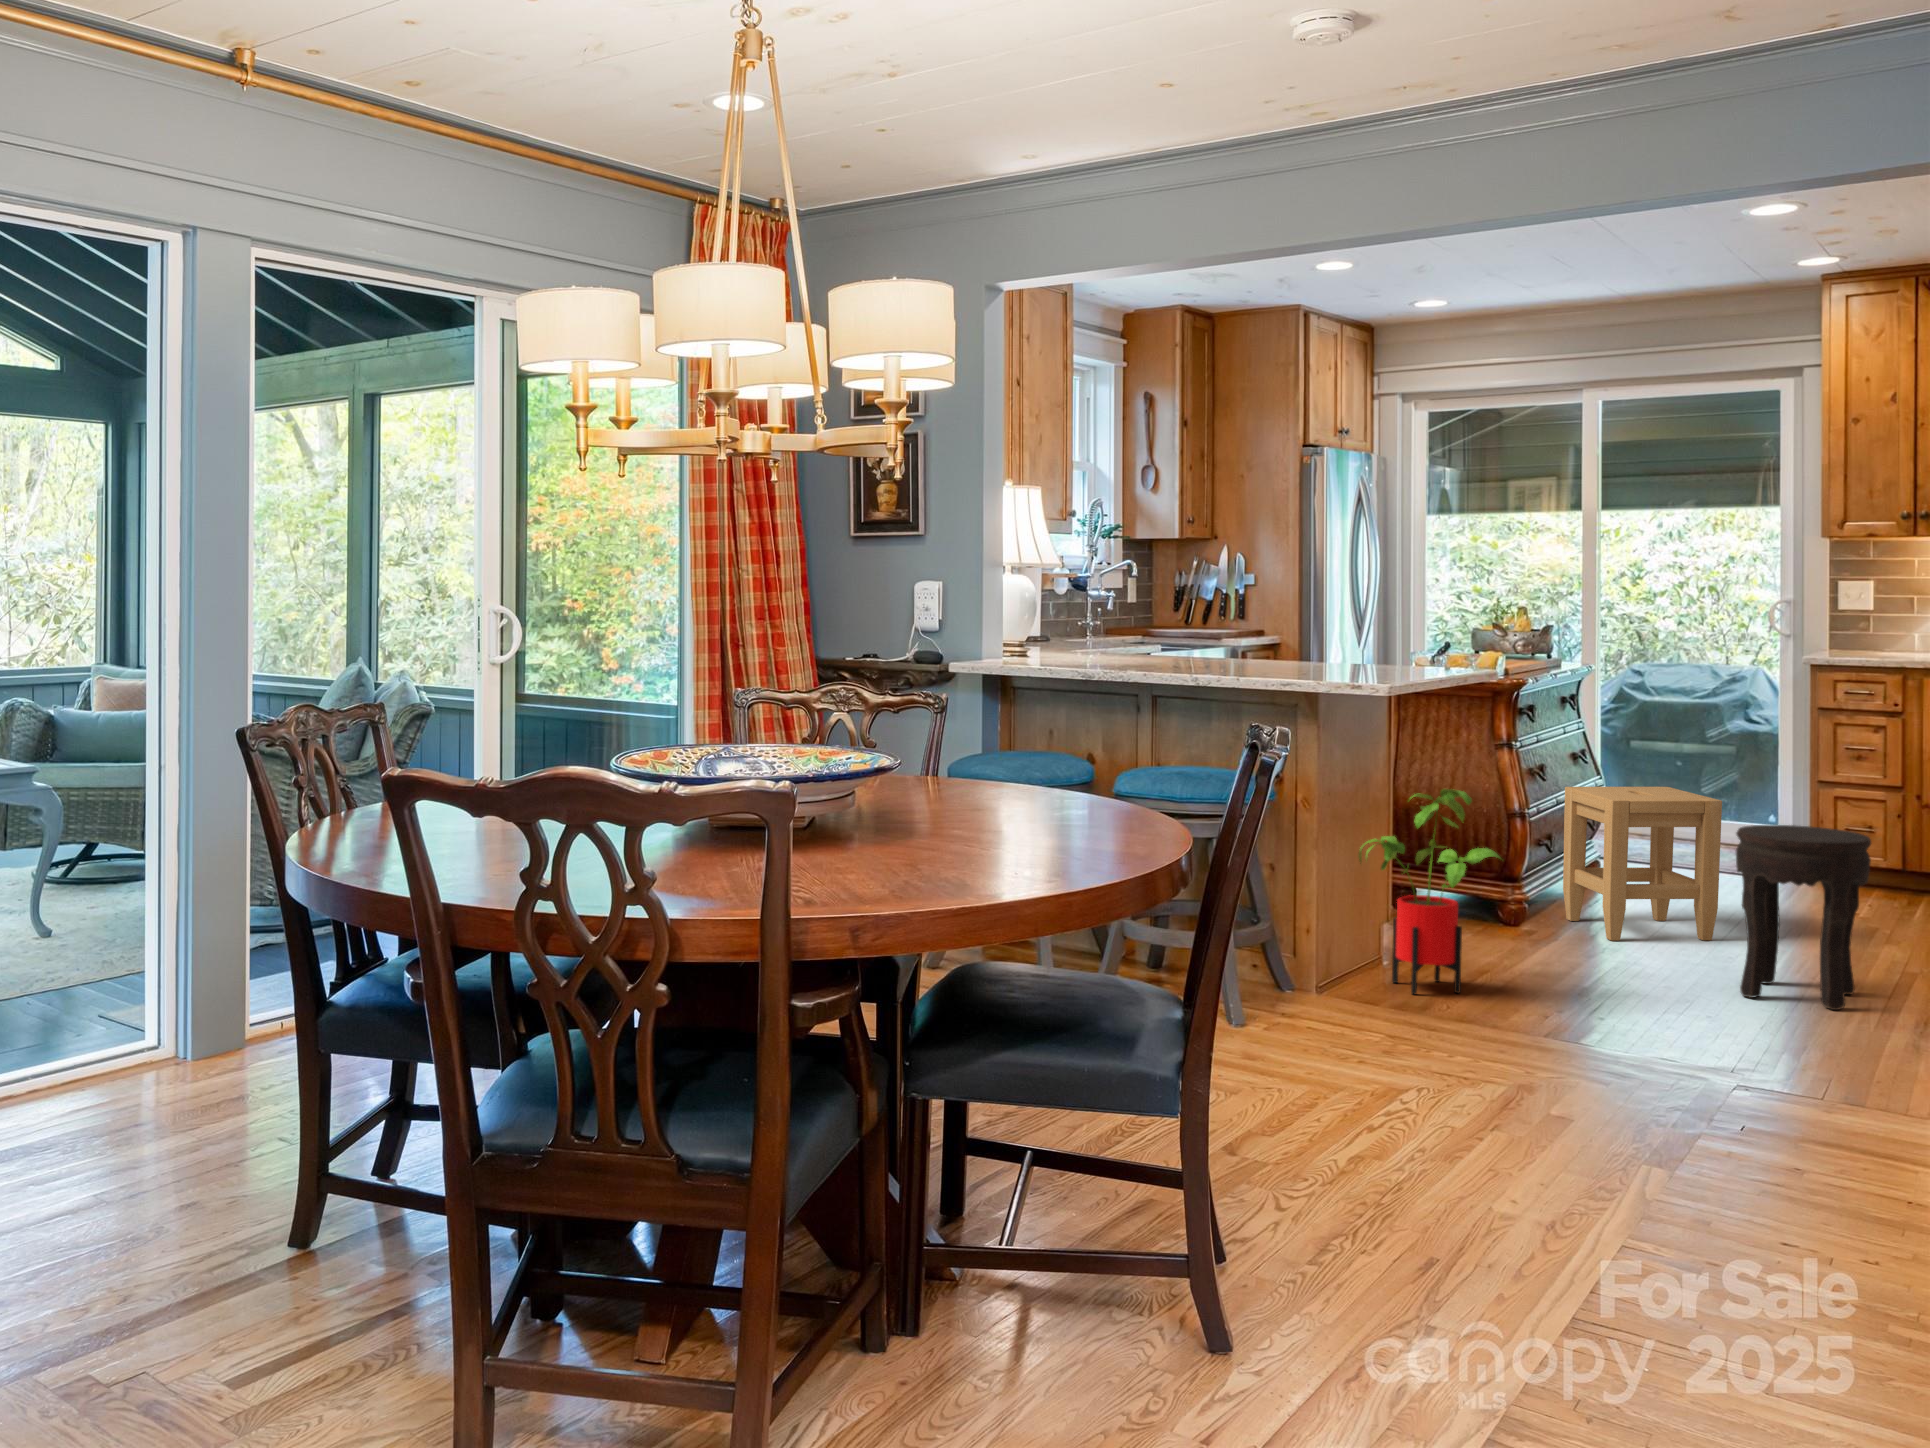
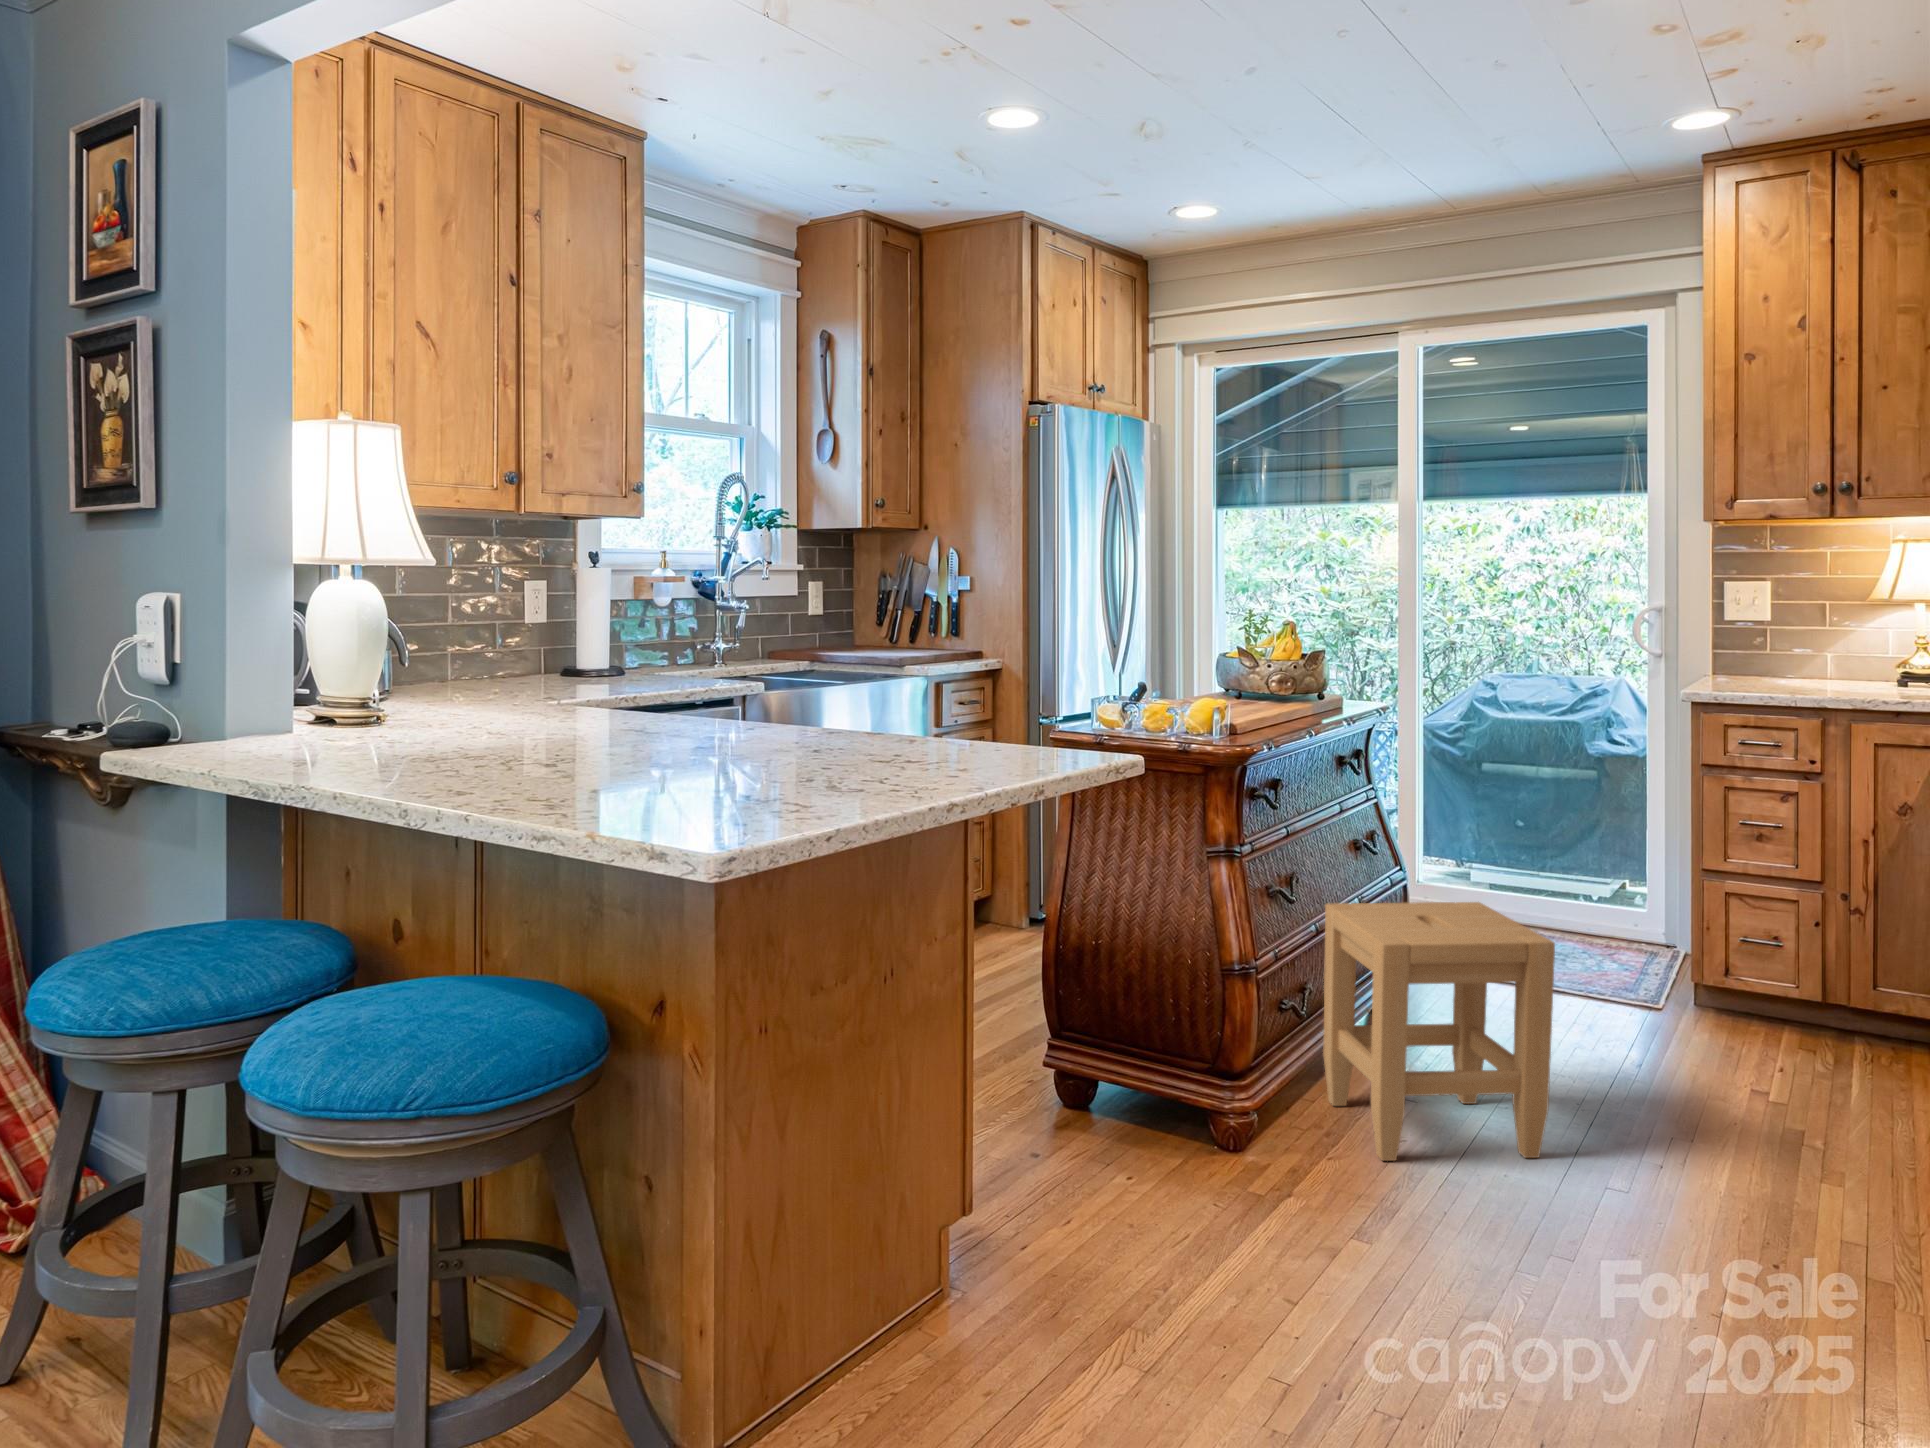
house plant: present [1359,789,1501,994] -> none [915,968,1149,1345]
side table: present [1736,825,1871,1010] -> none [1565,1023,1806,1394]

